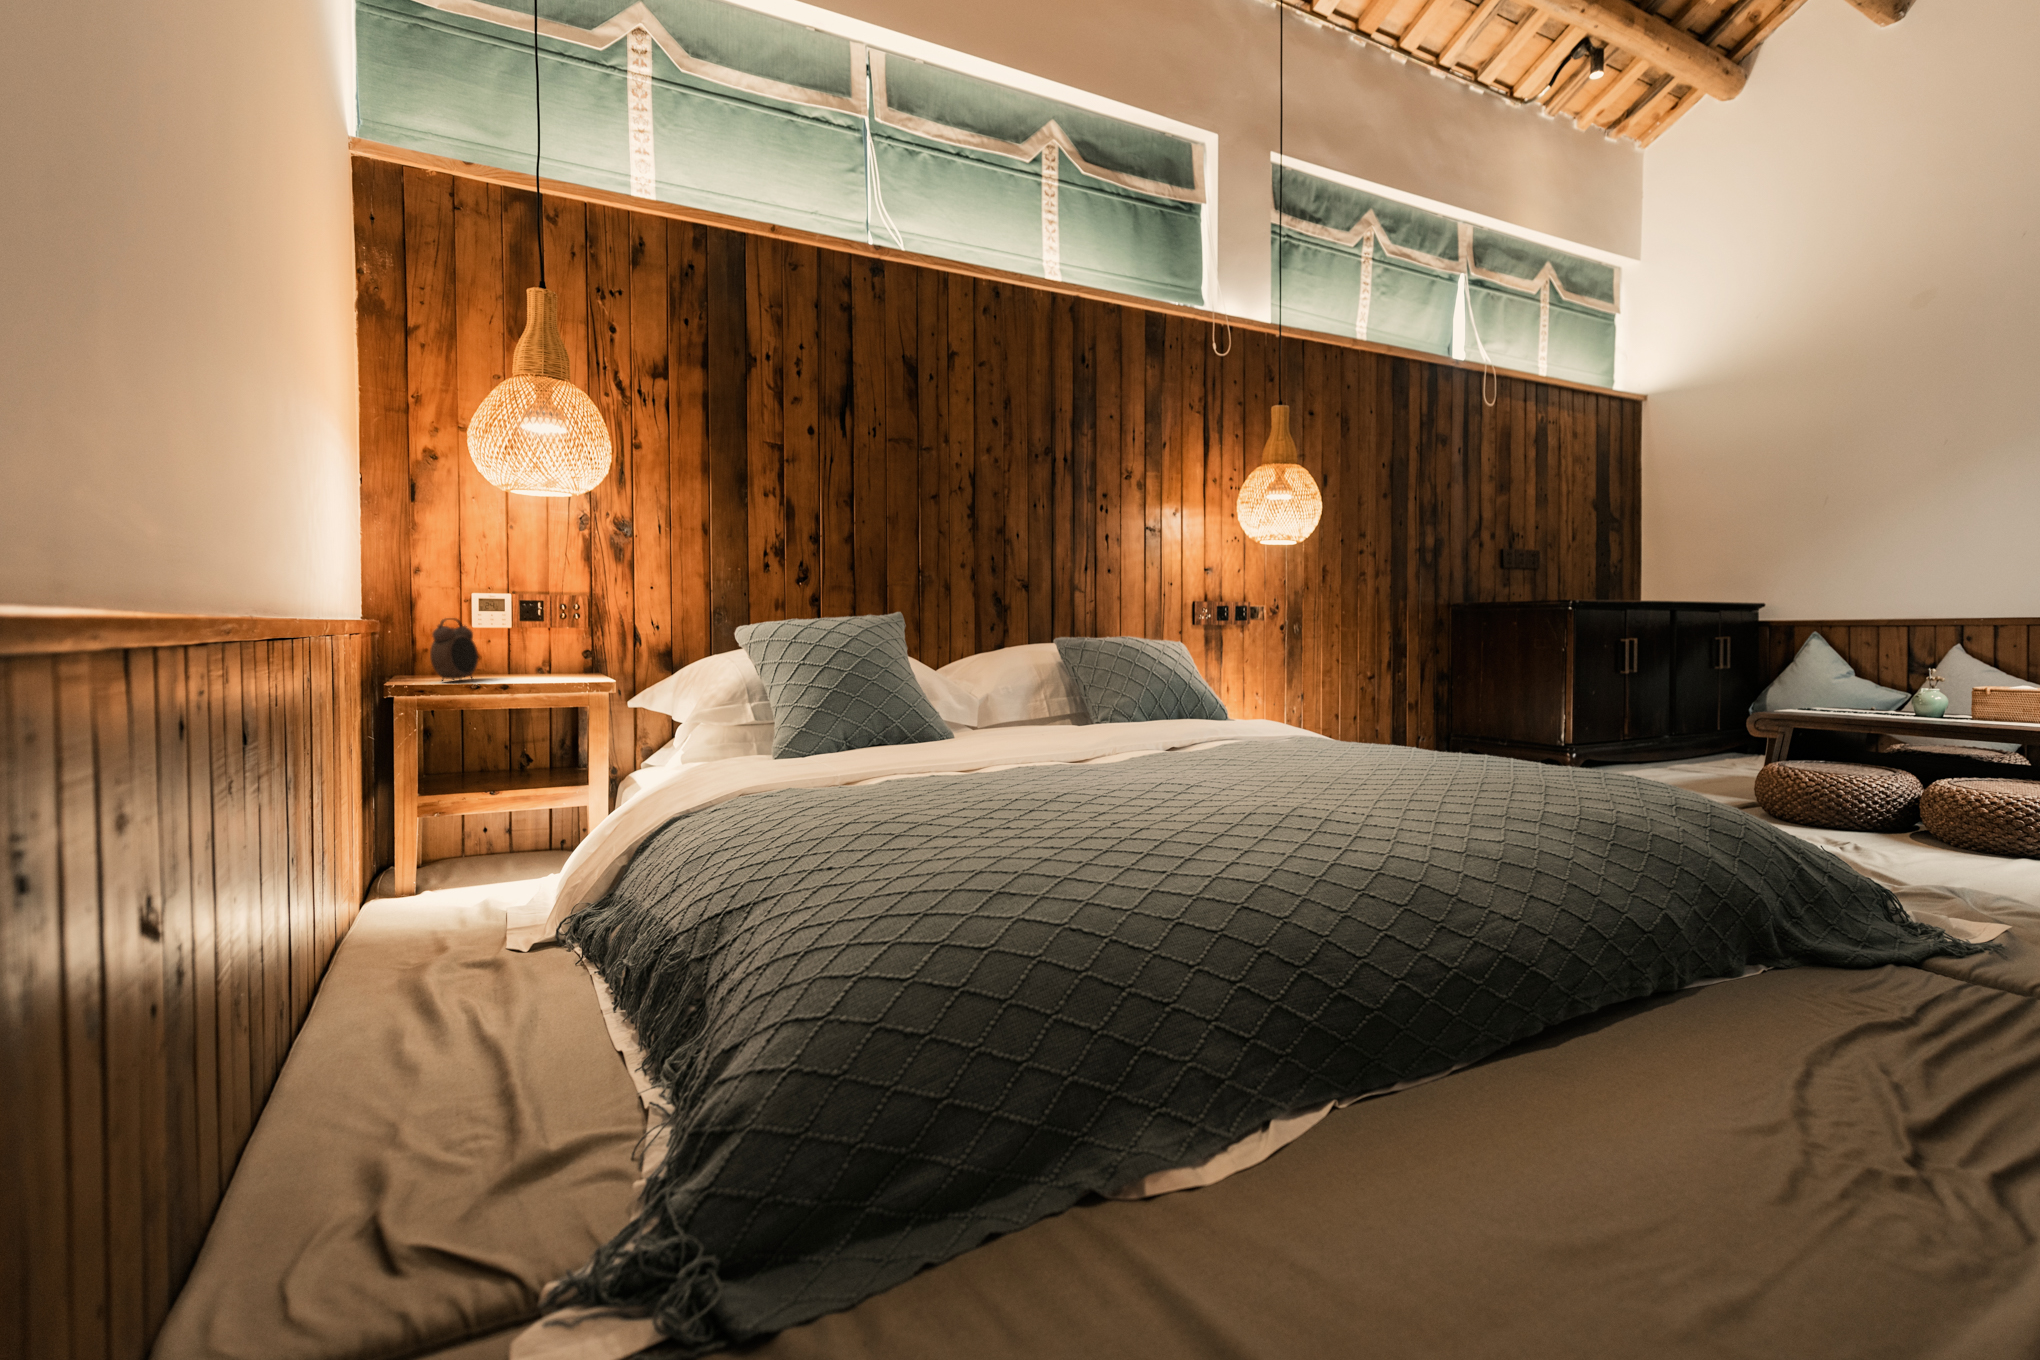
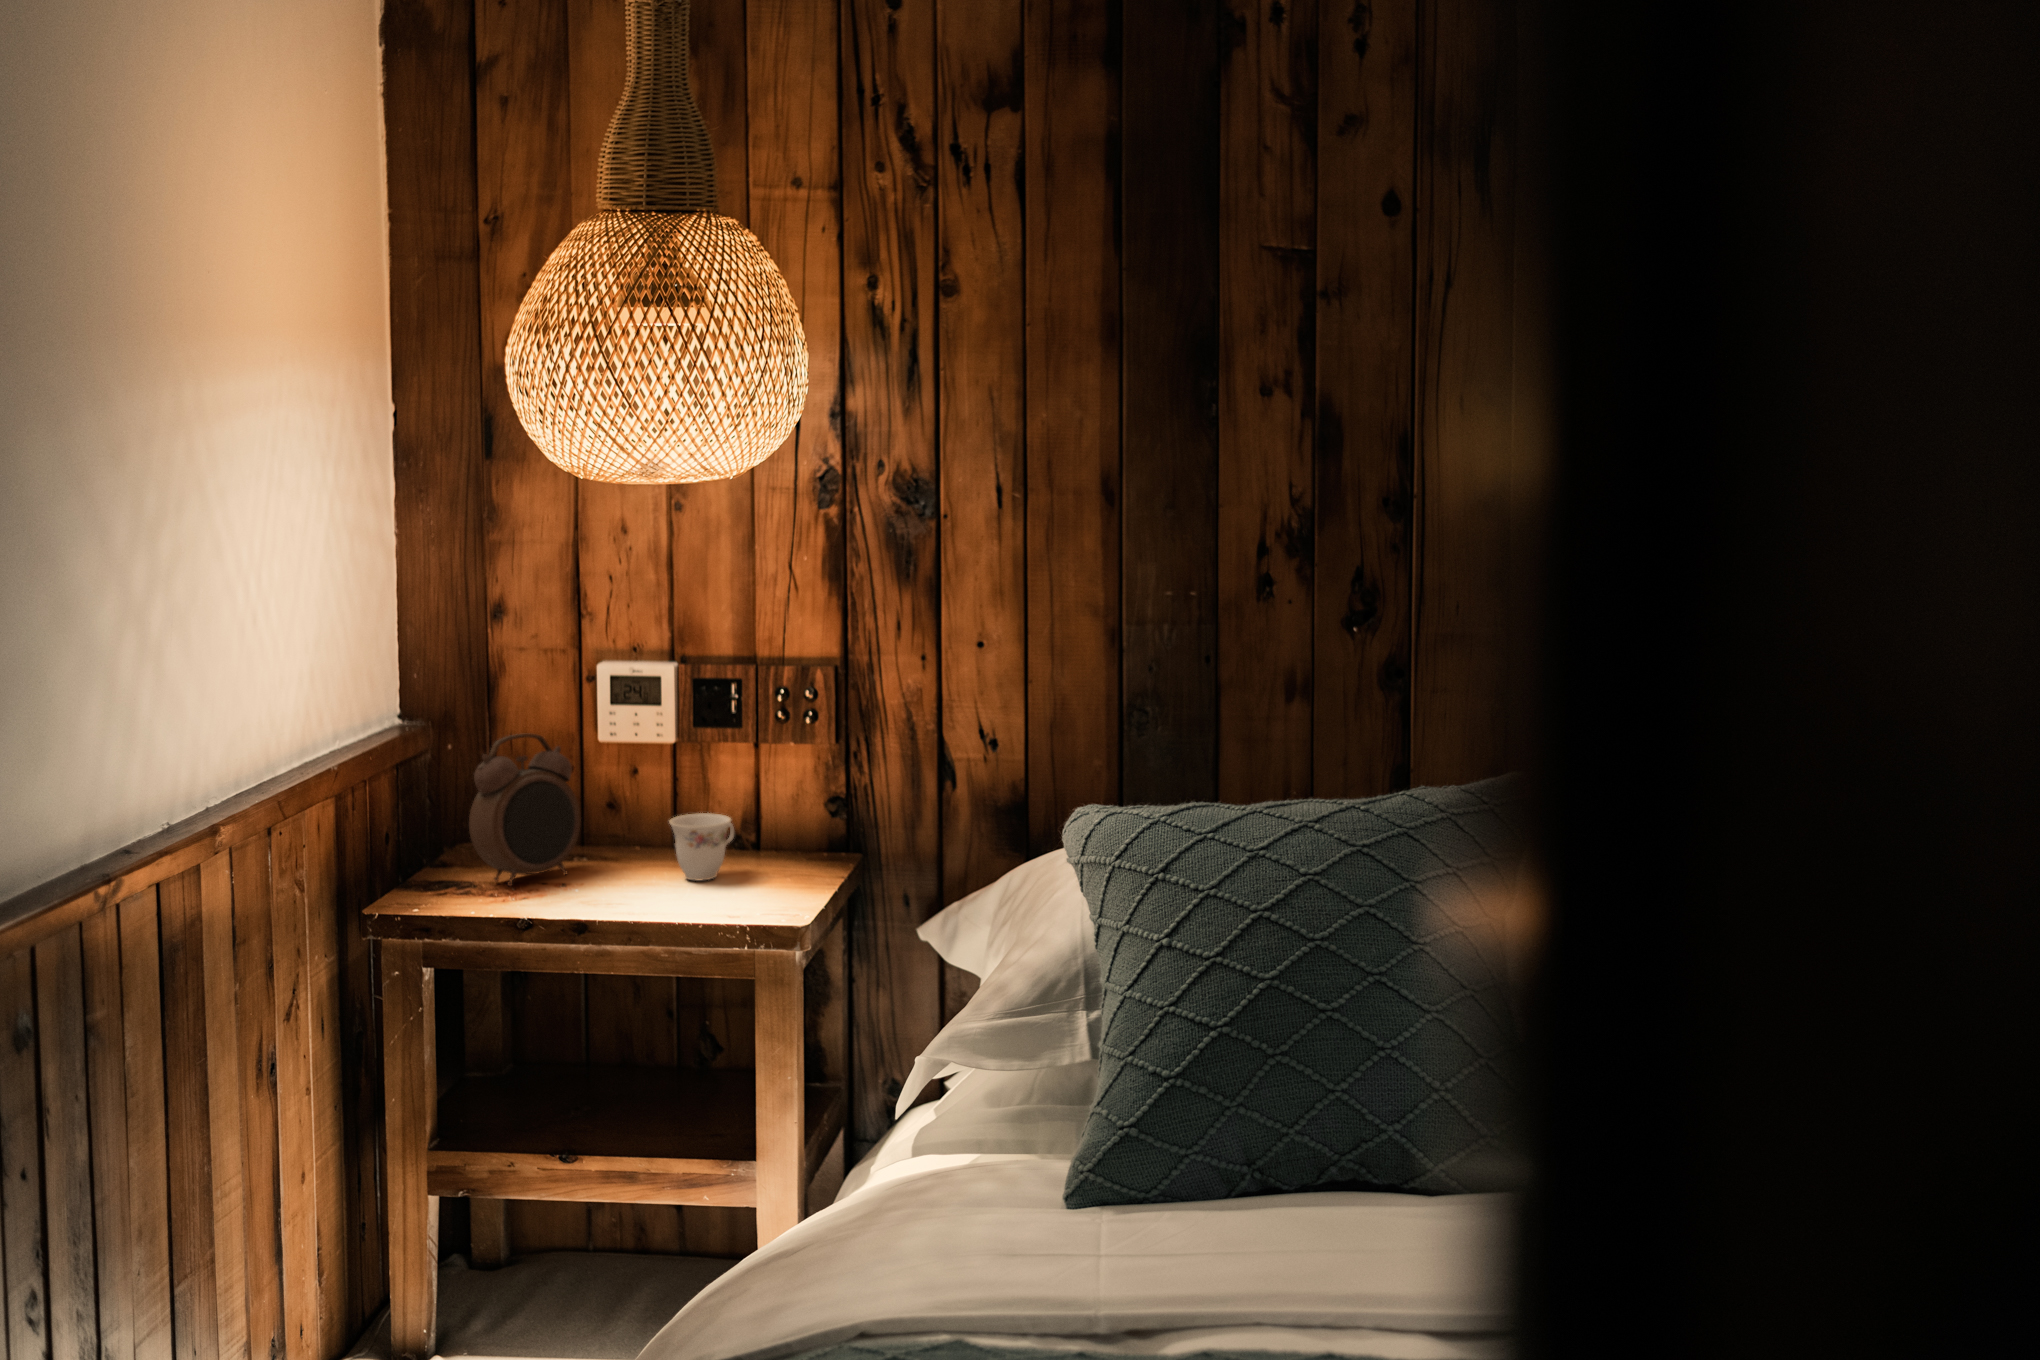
teacup: none [525,653,554,679] -> present [669,813,734,880]

